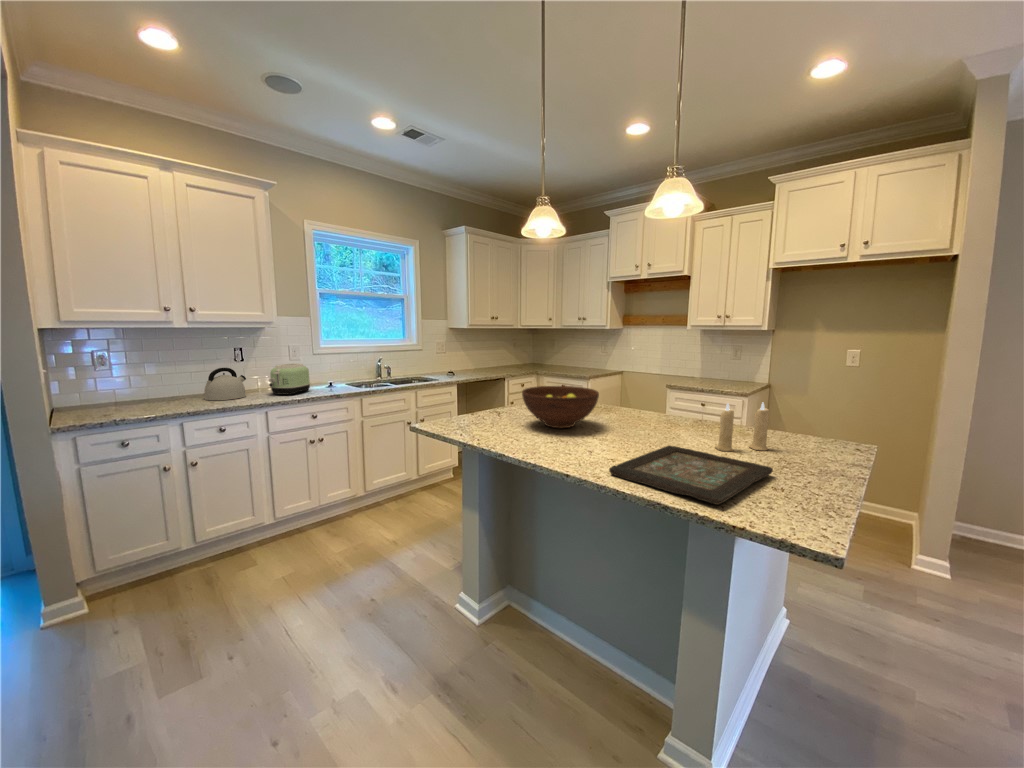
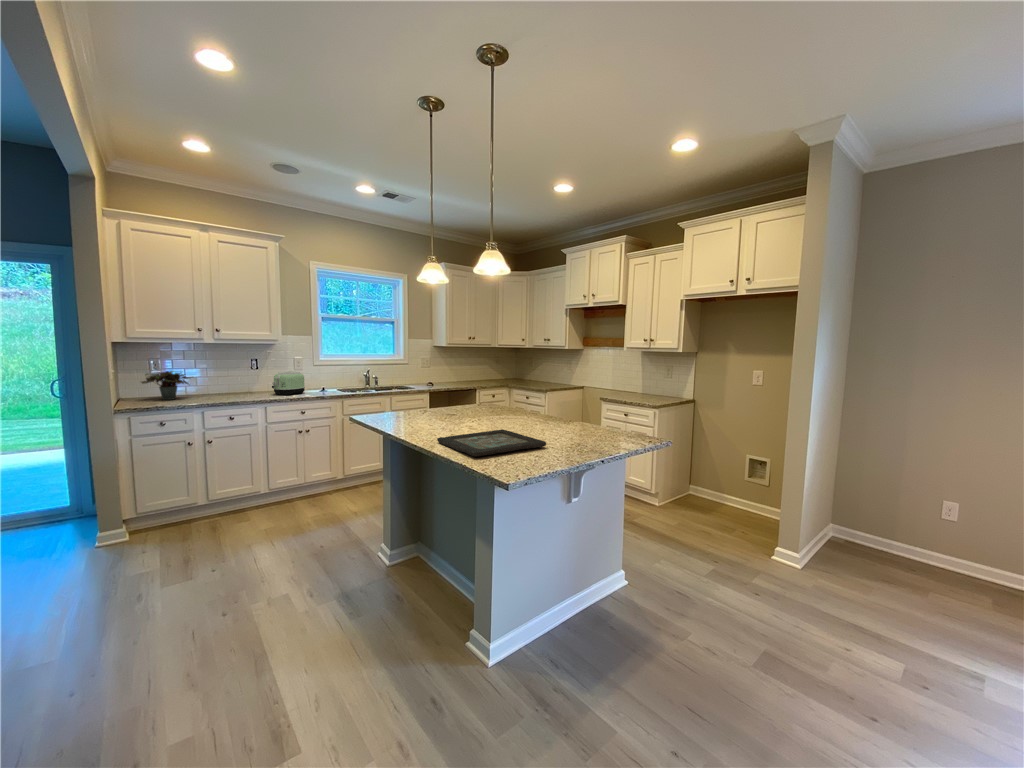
potted plant: none [83,368,163,409] -> present [141,371,192,400]
kettle: present [204,368,246,400] -> none [224,373,256,397]
fruit bowl: present [522,386,599,428] -> none [425,390,481,419]
candle: present [715,403,769,451] -> none [541,400,579,436]

